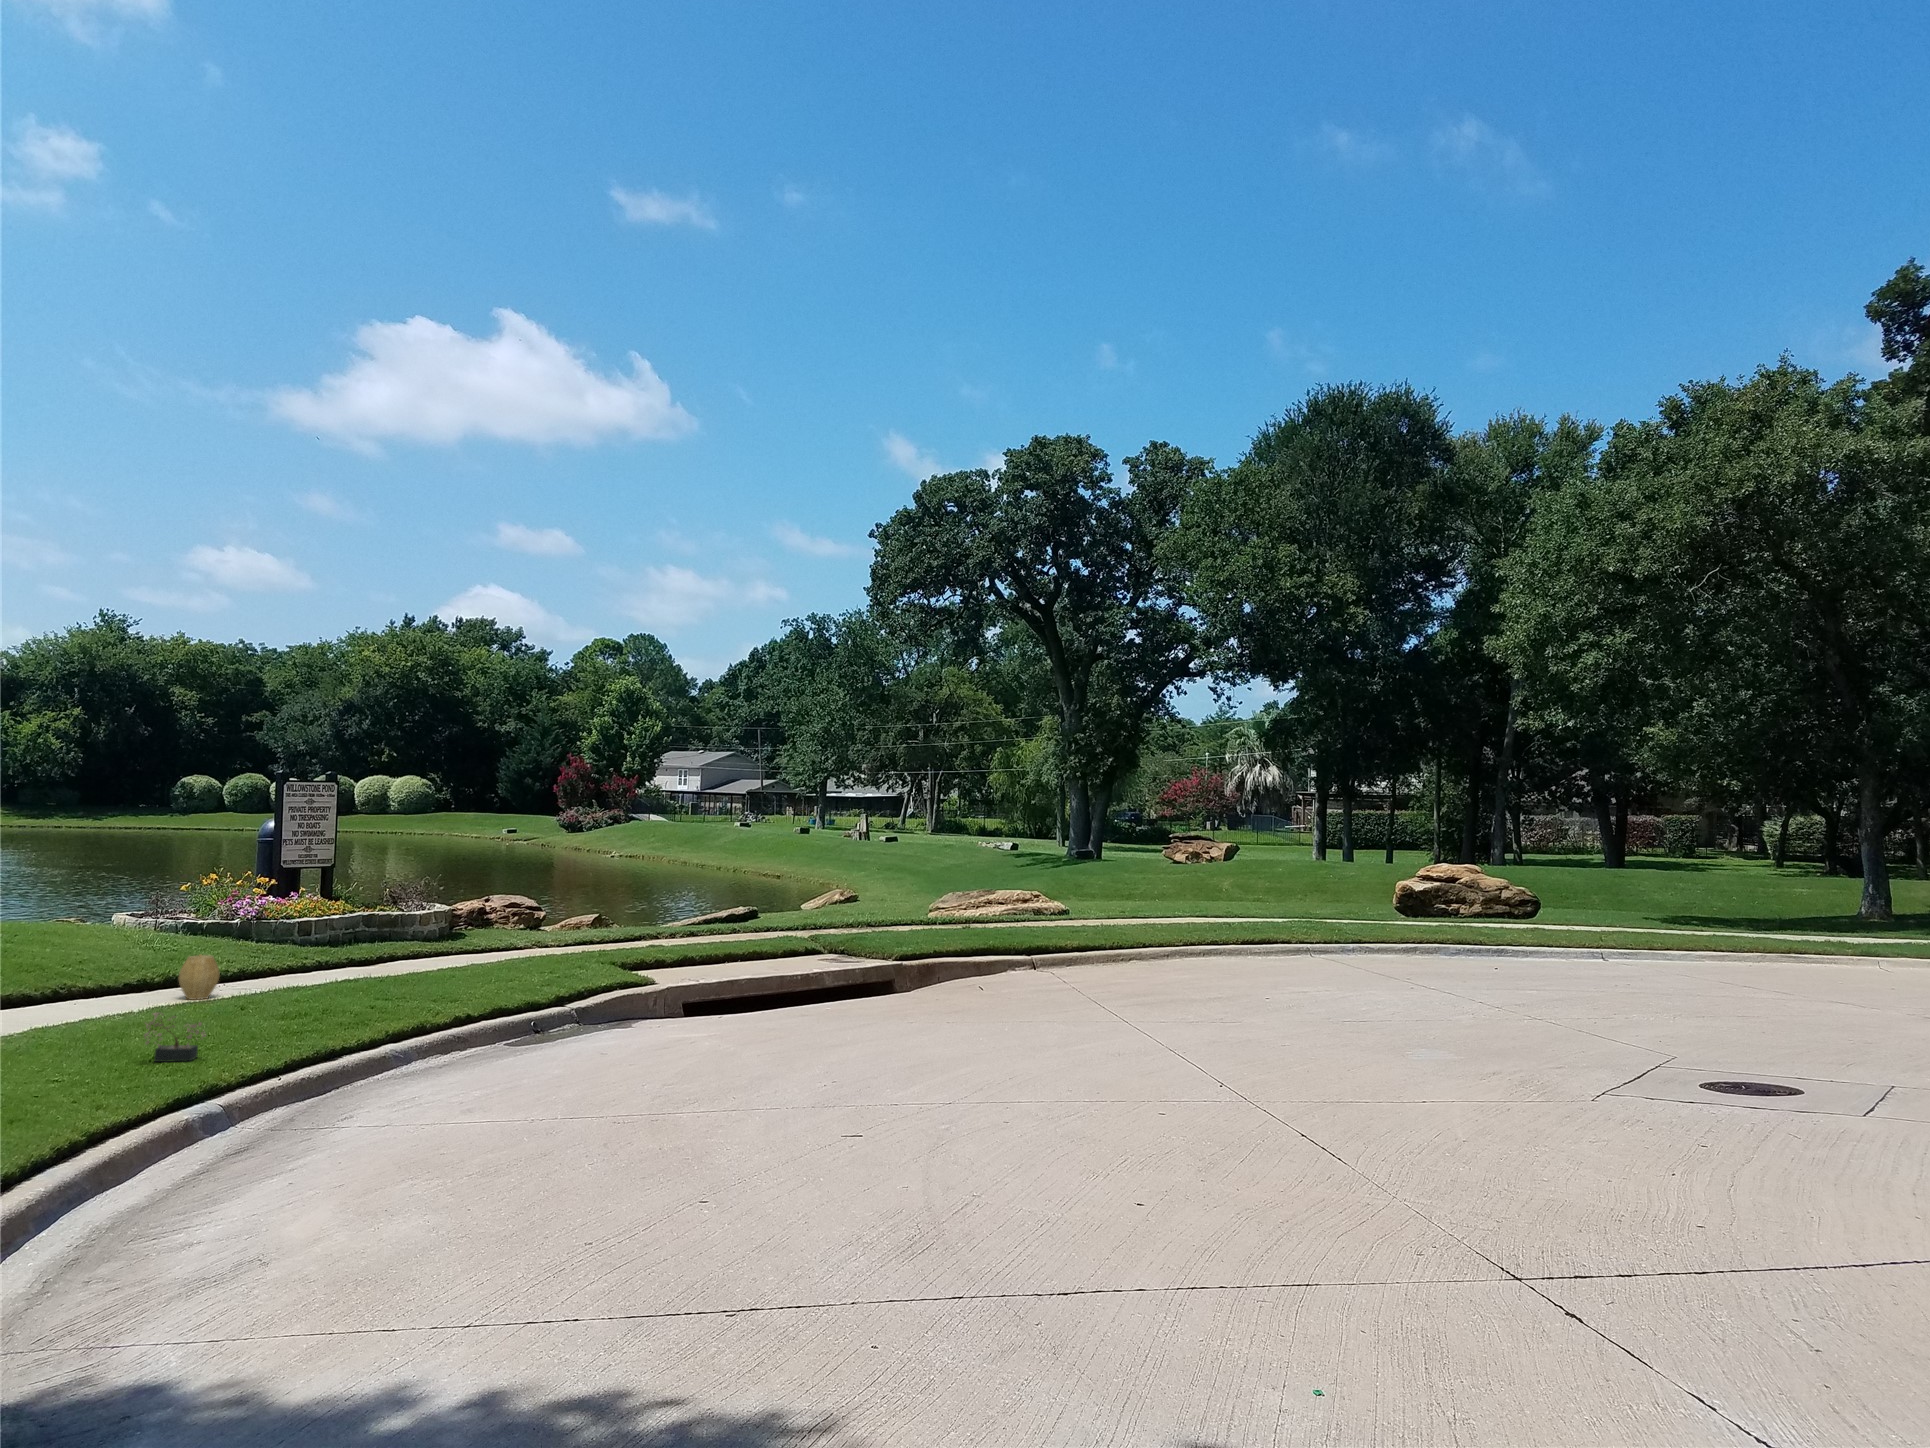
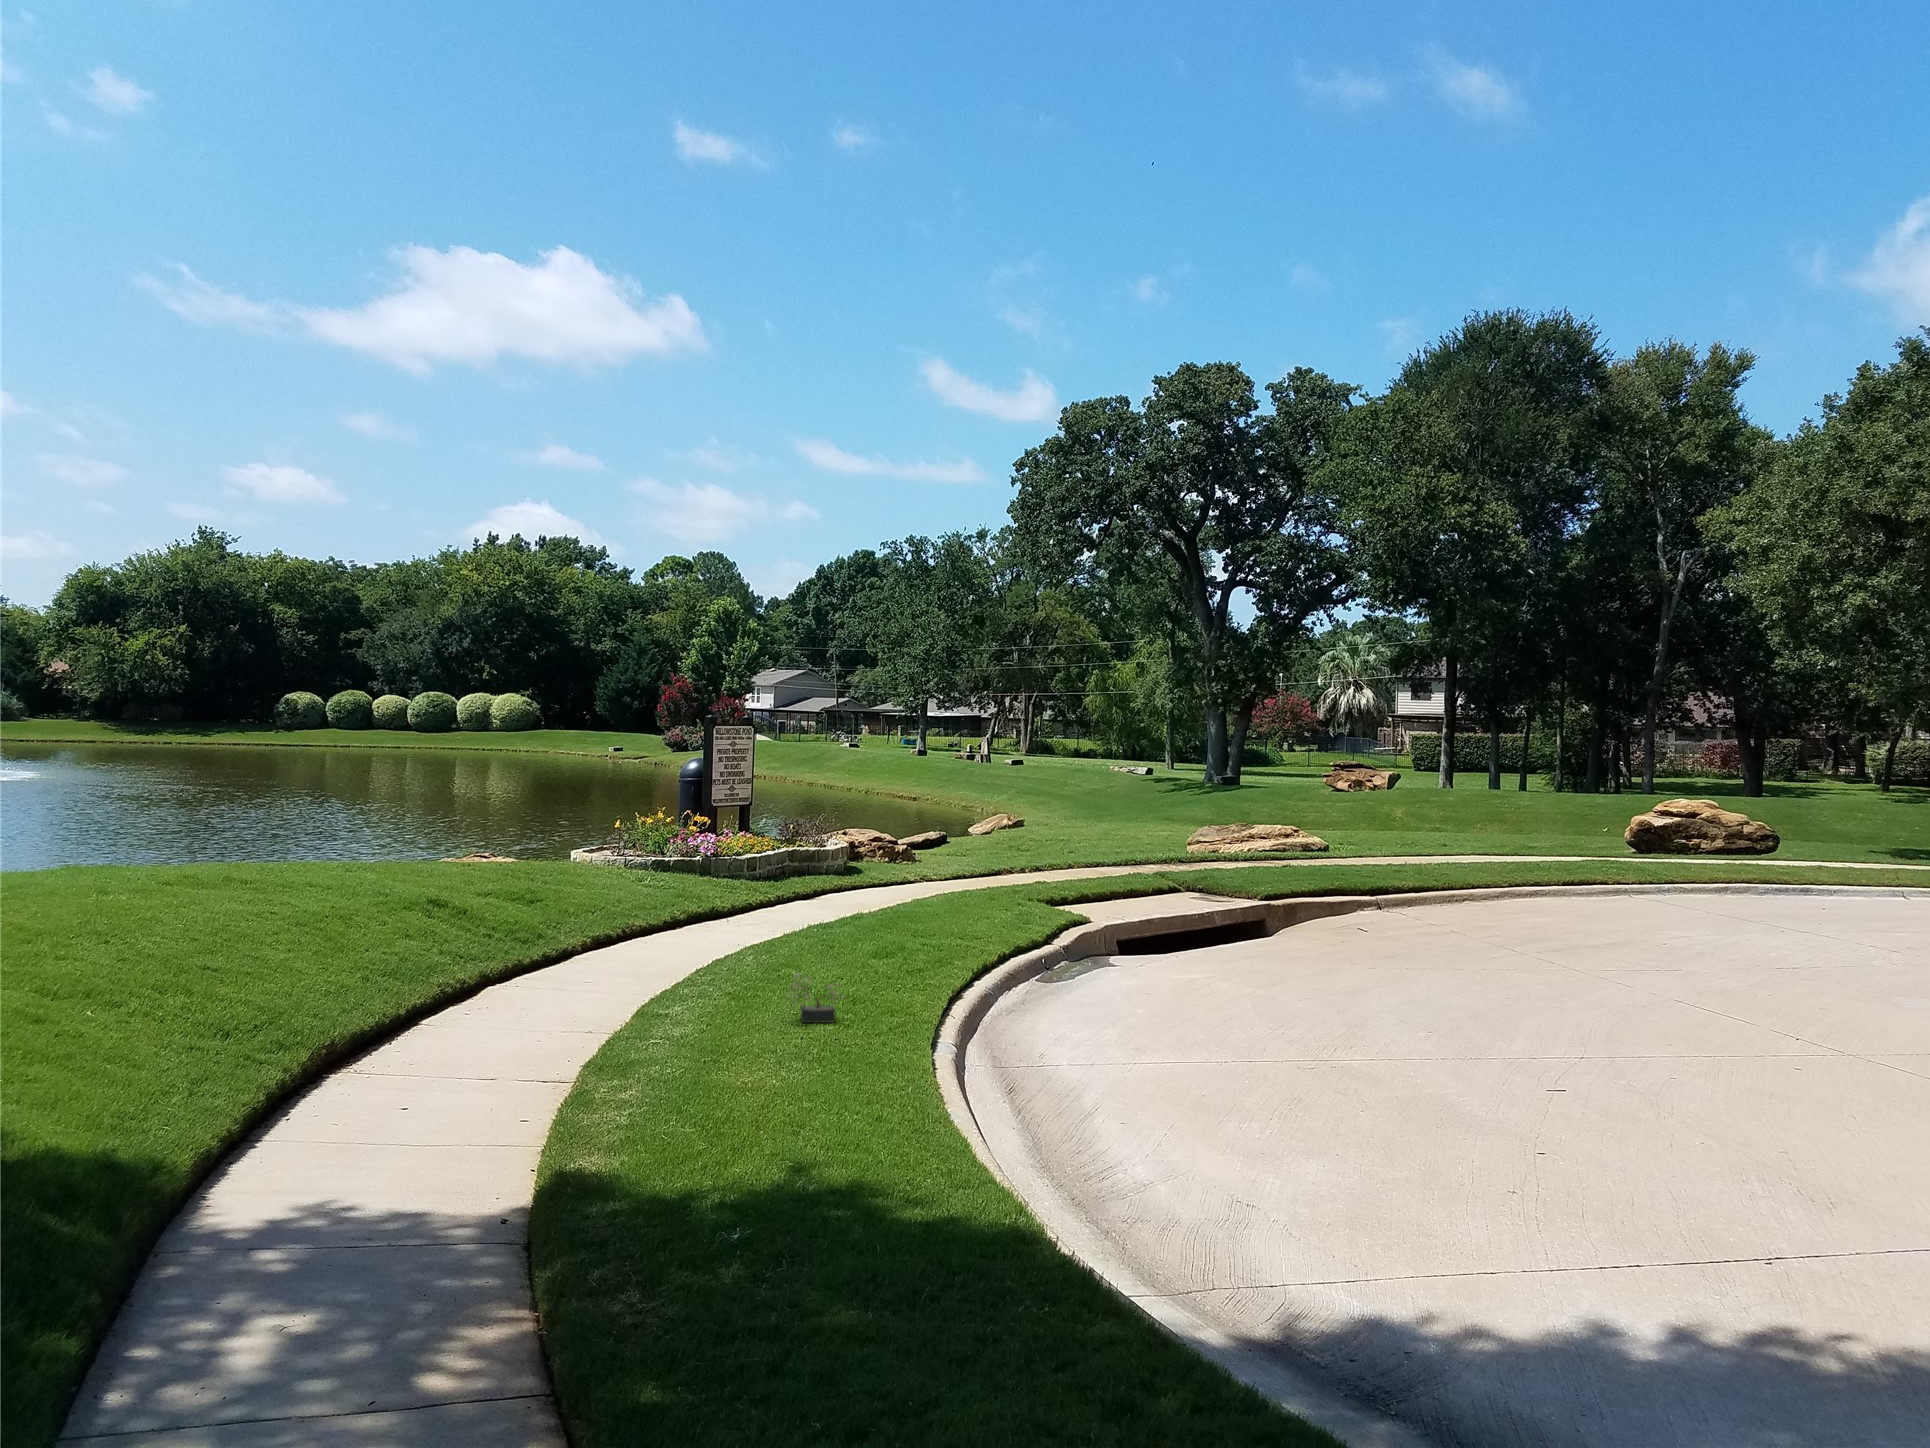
woven basket: present [179,954,220,1000] -> none [690,901,726,946]

